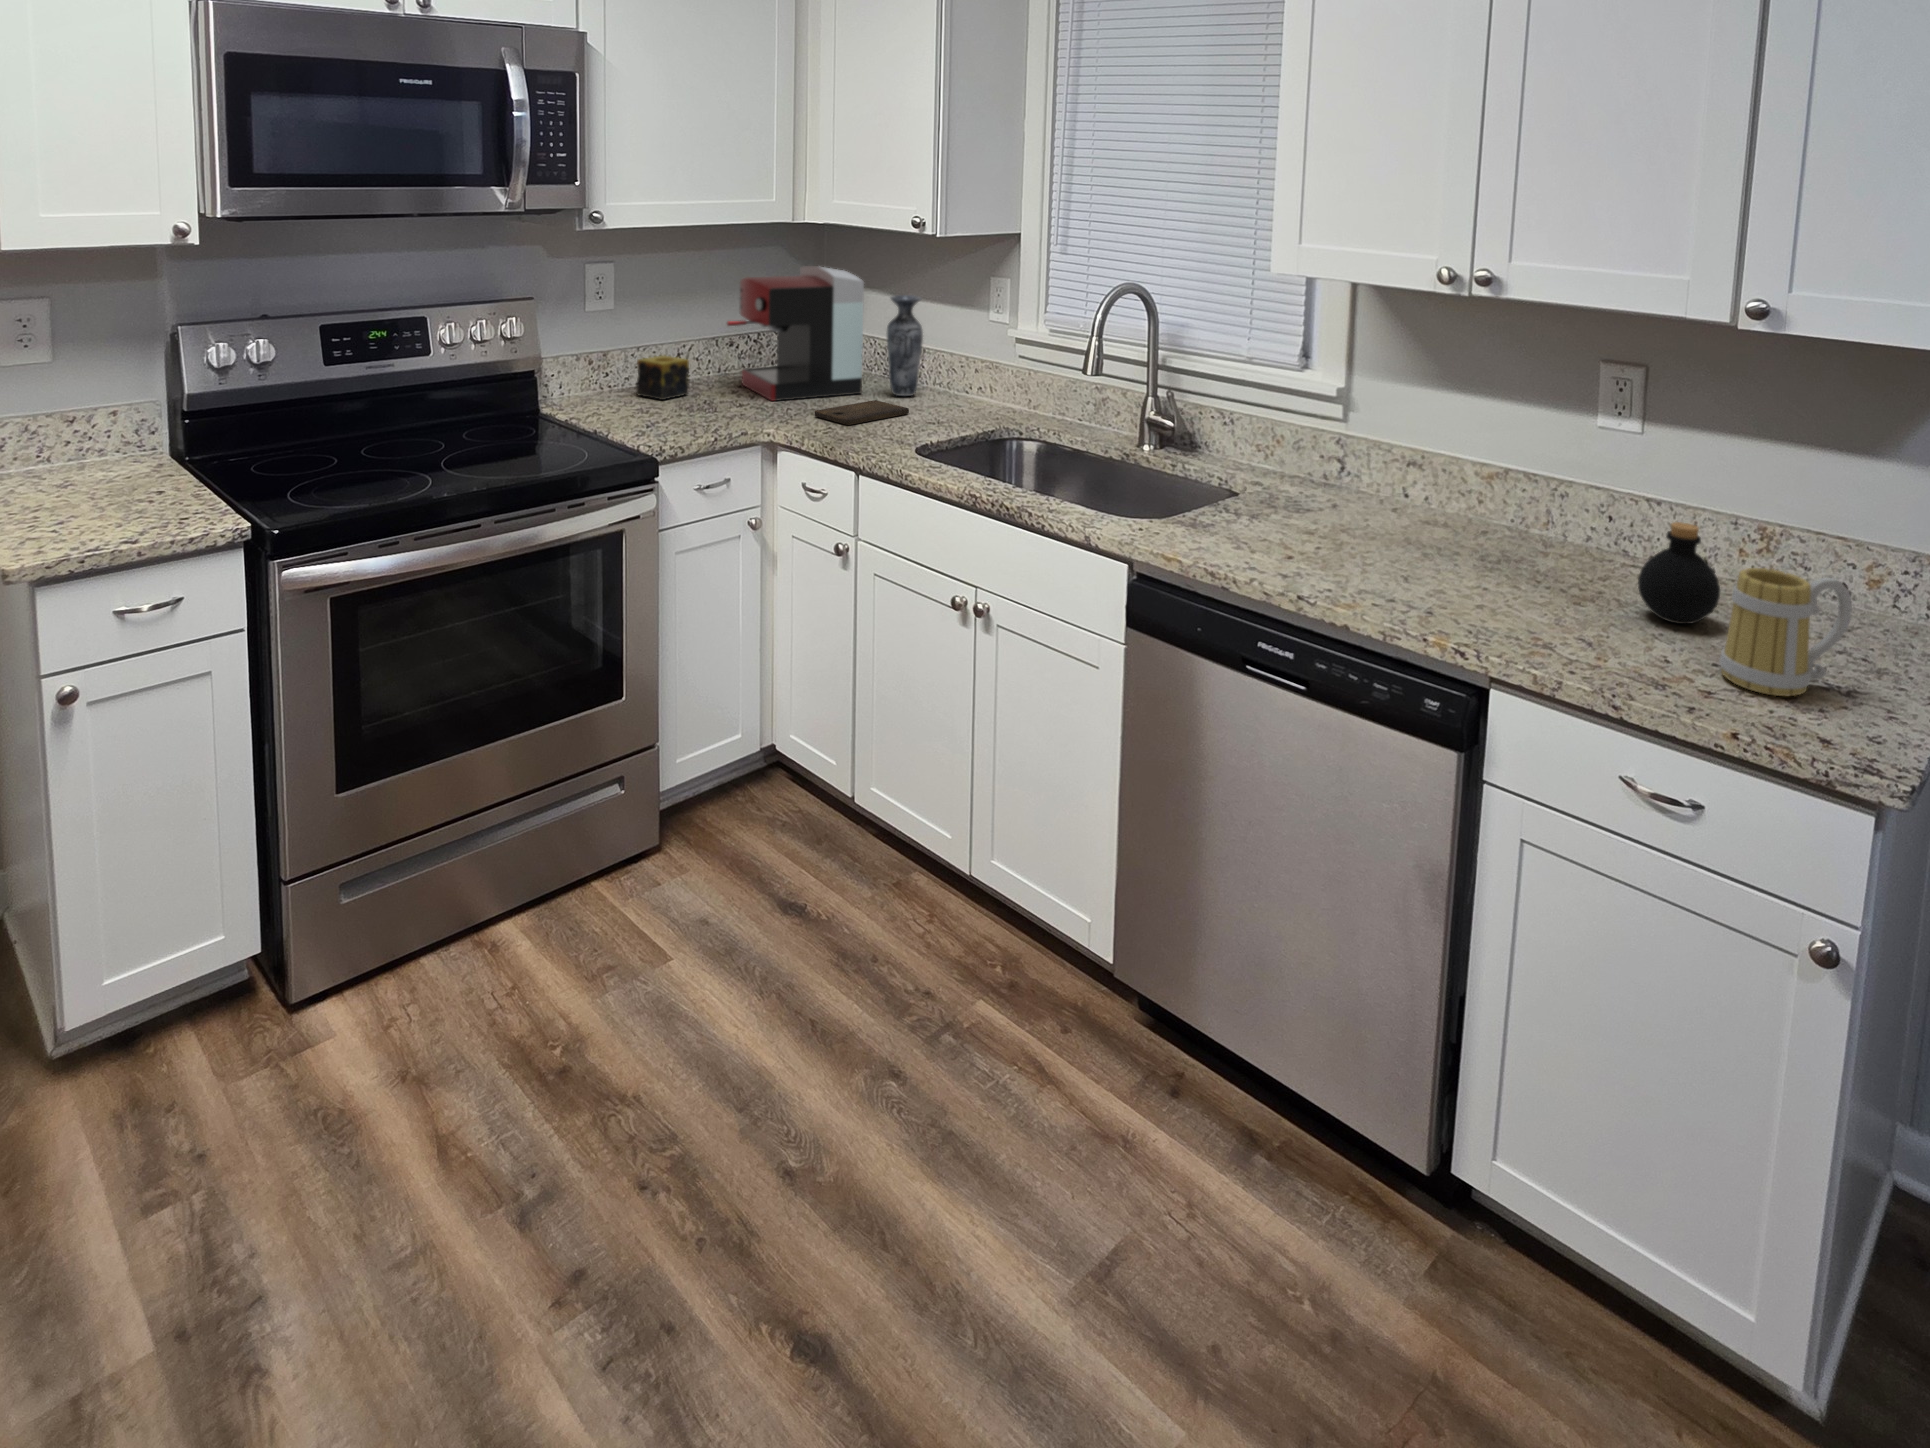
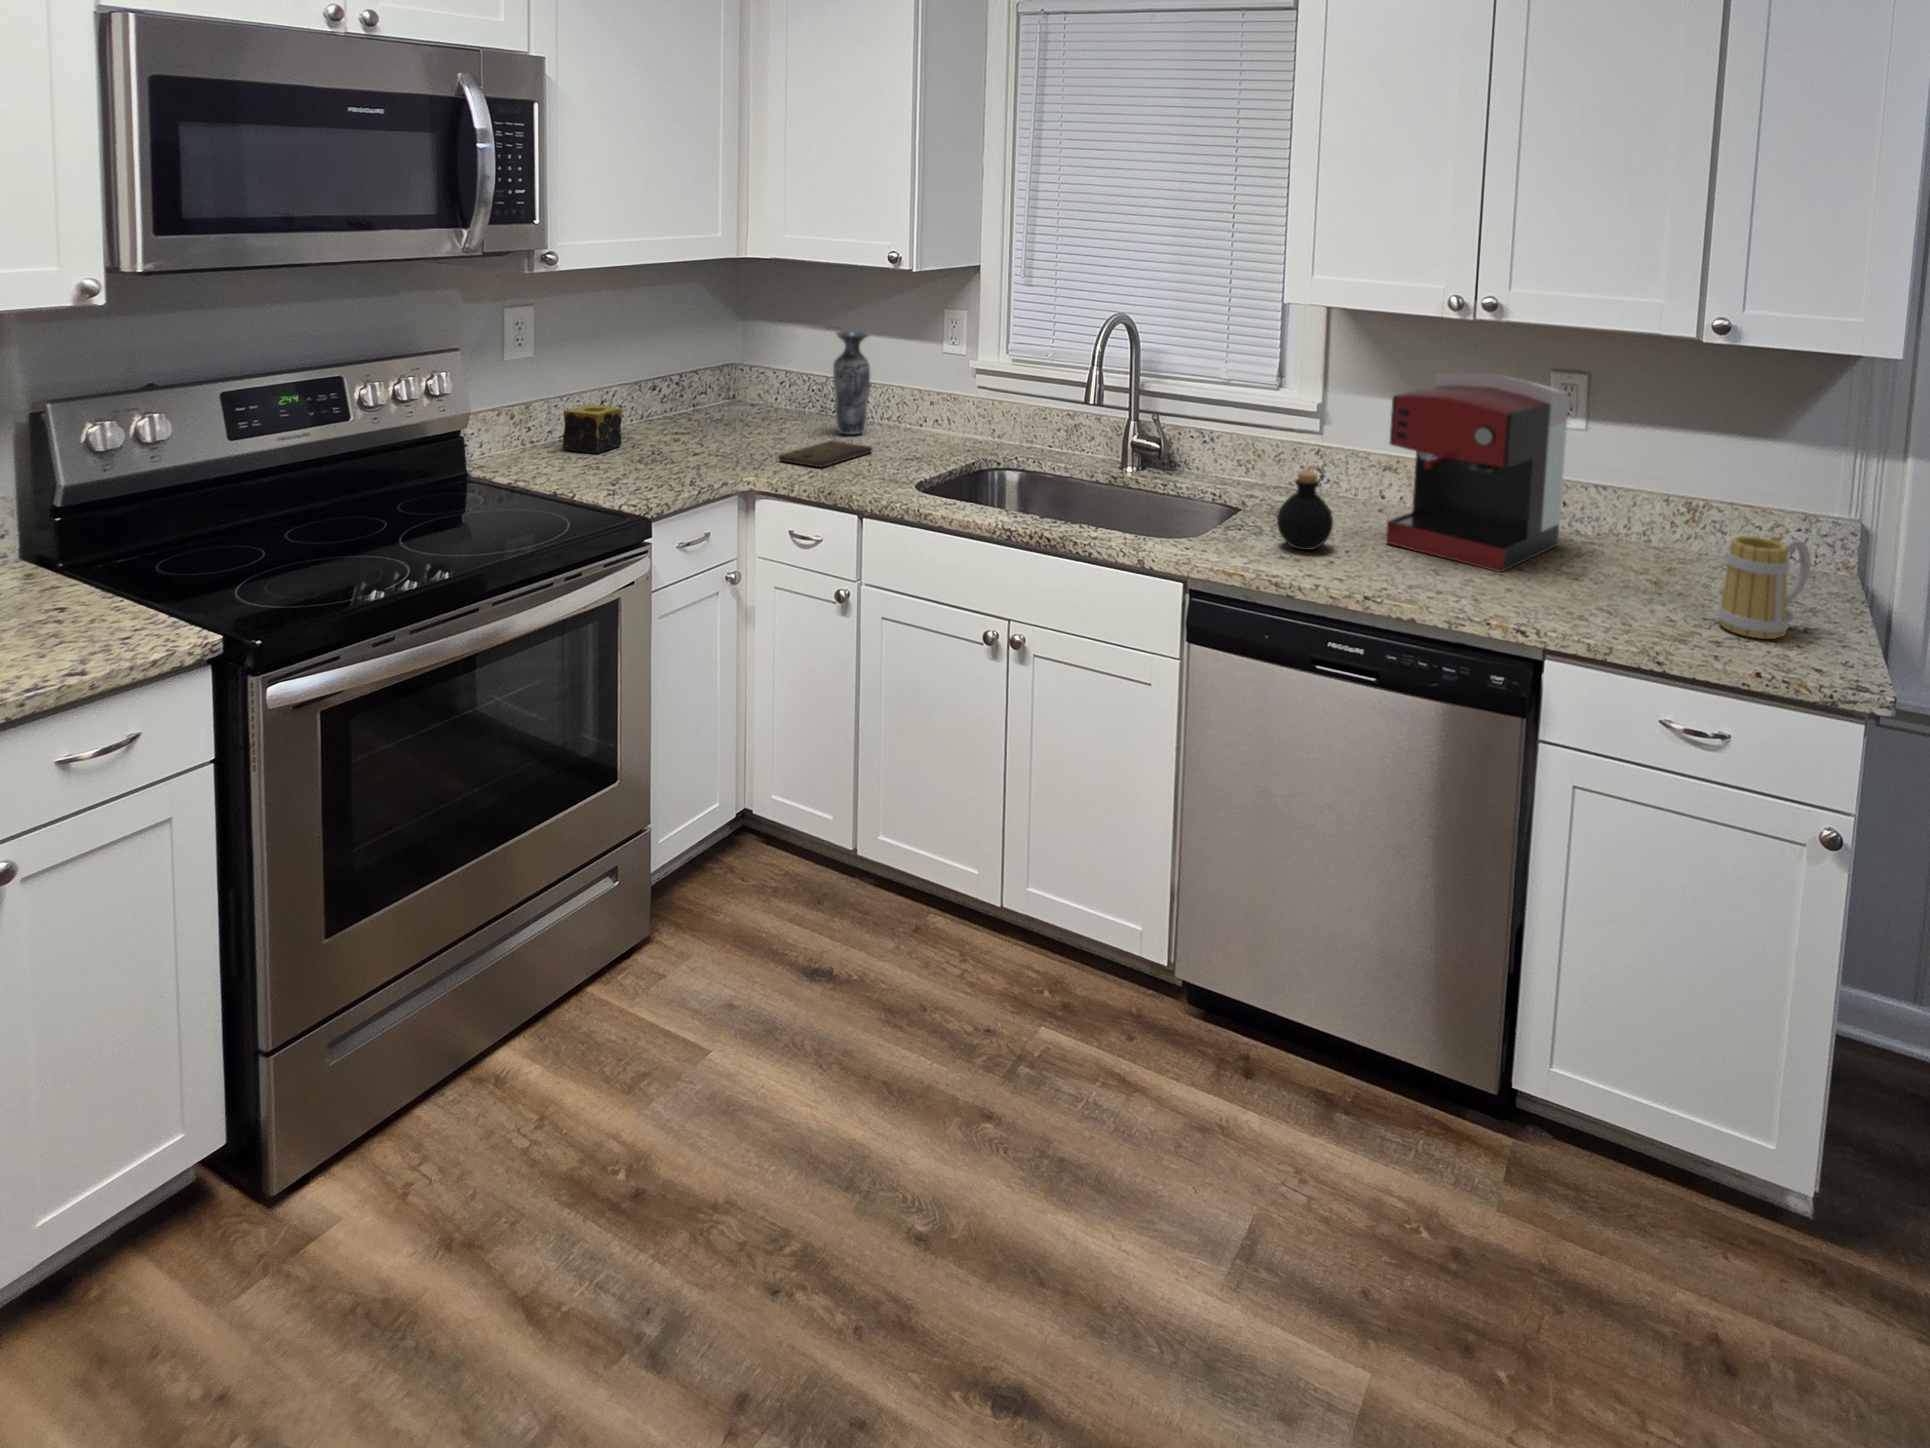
coffee maker: present [727,266,864,401] -> present [1386,372,1569,572]
bottle: present [1638,522,1720,624] -> present [1277,471,1333,550]

